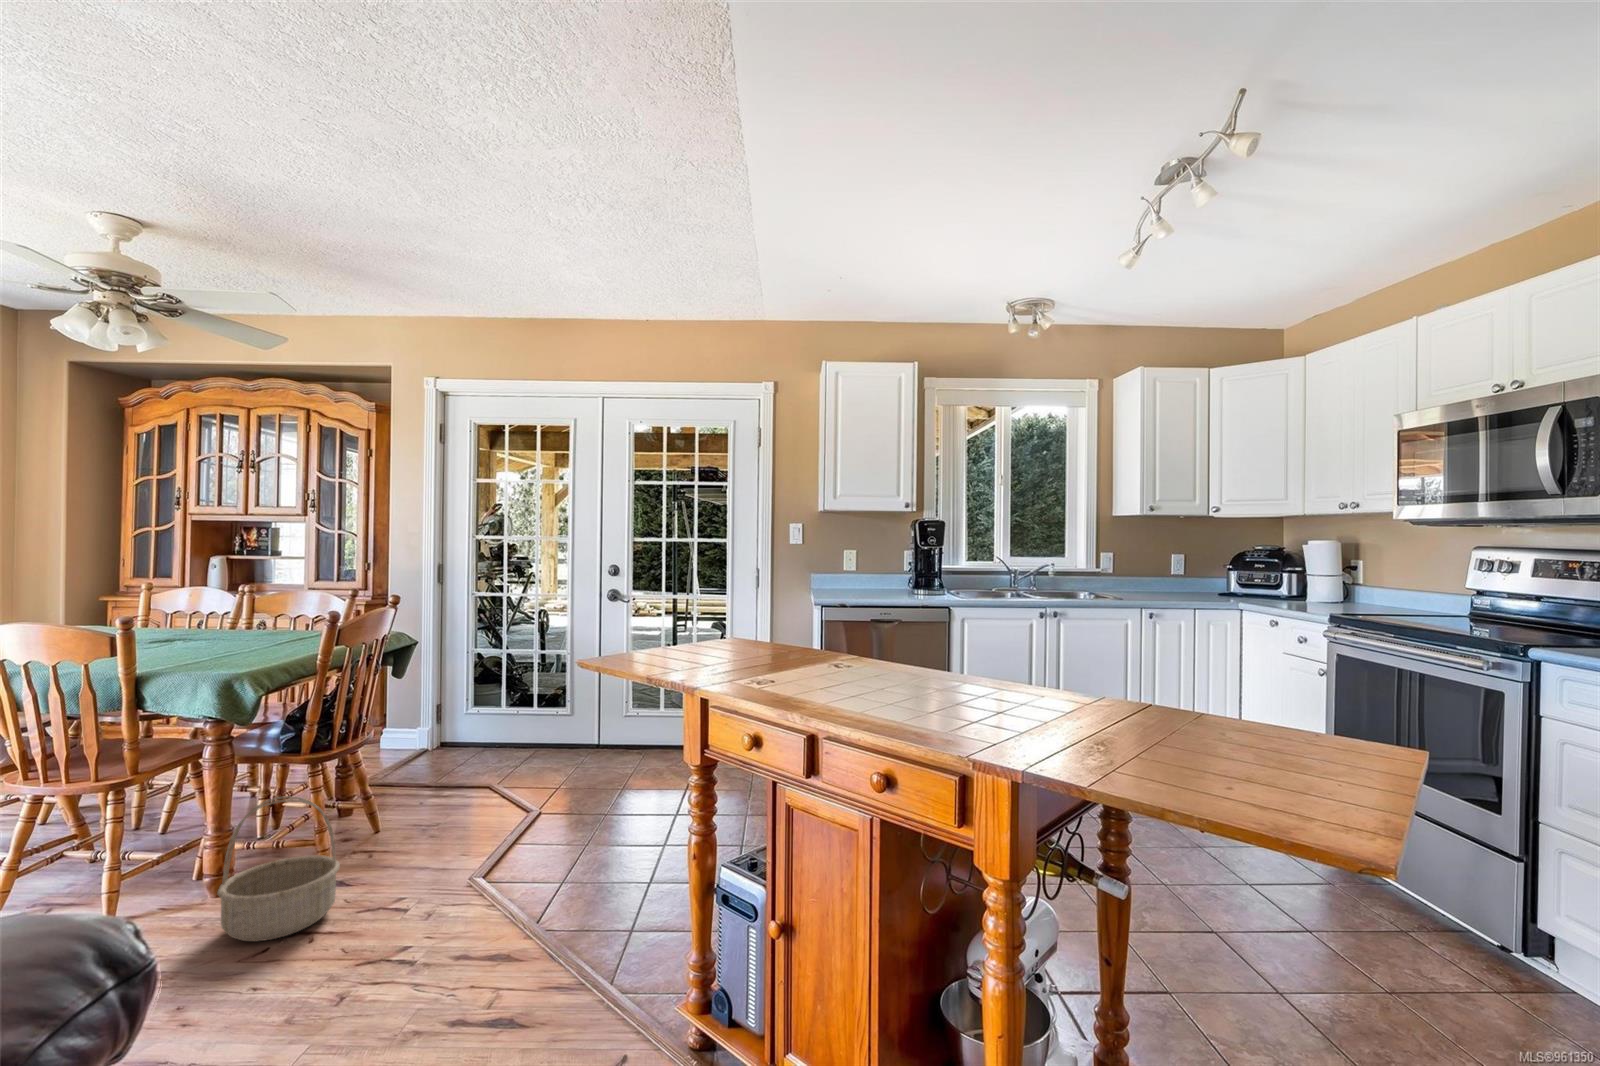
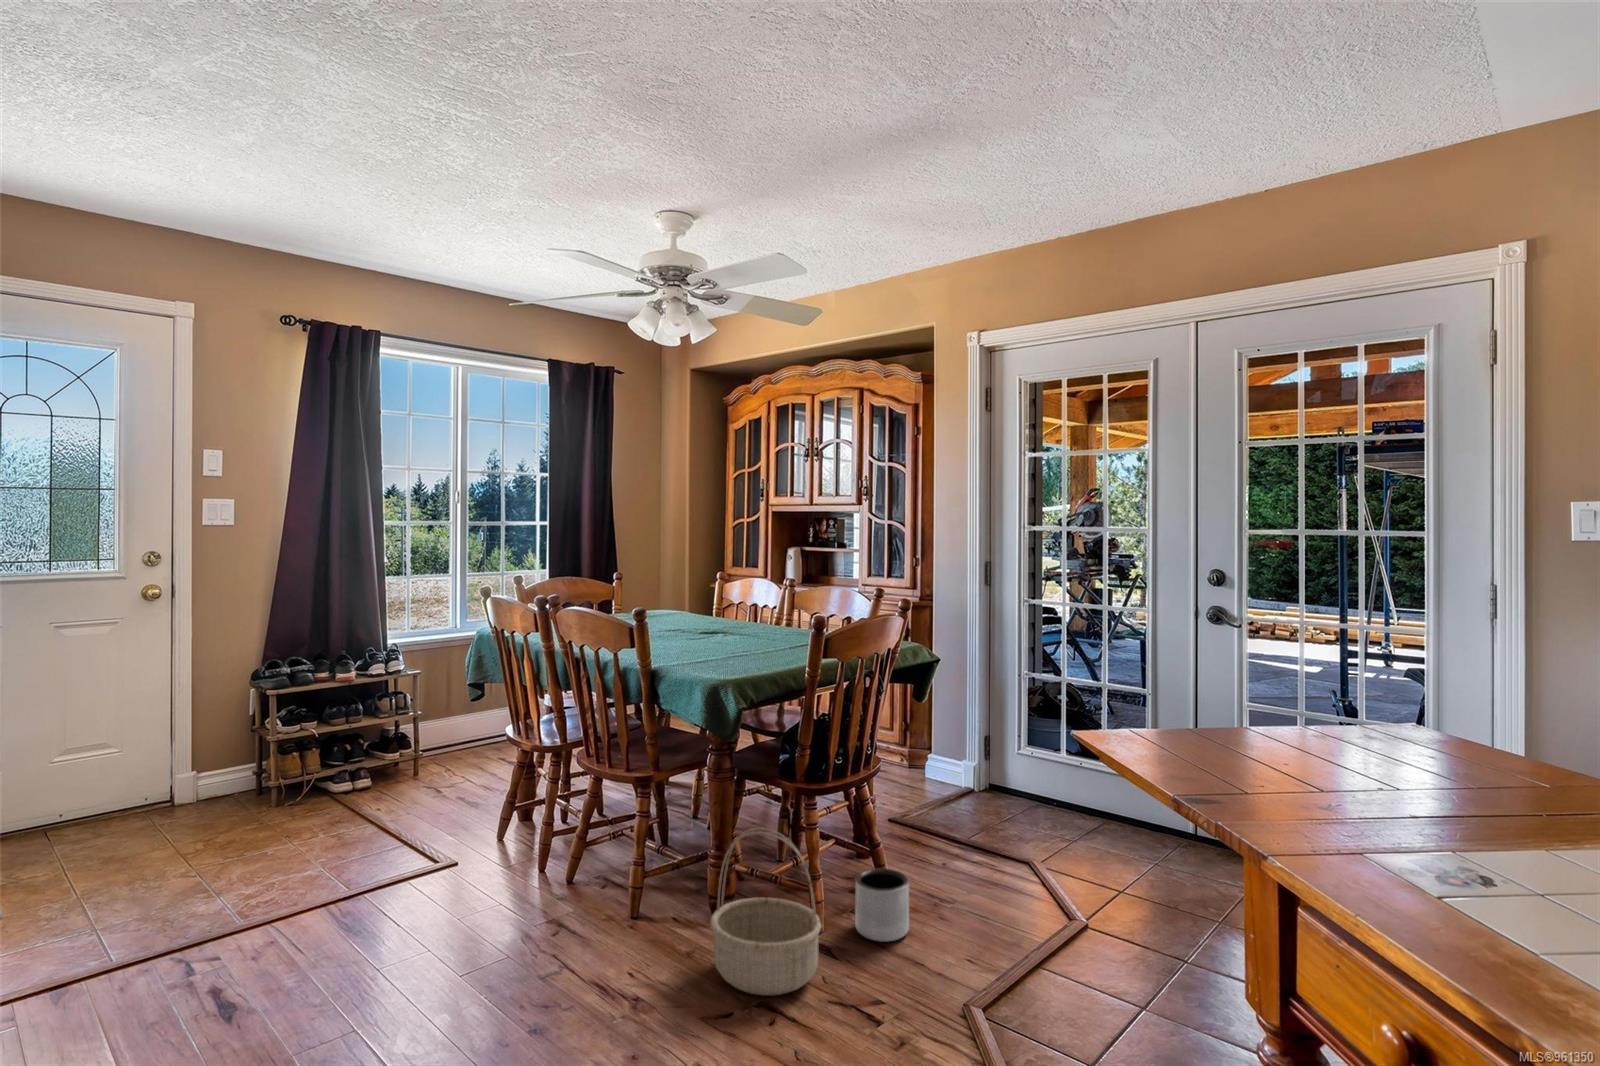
planter: none [357,811,407,869] -> present [855,868,909,942]

